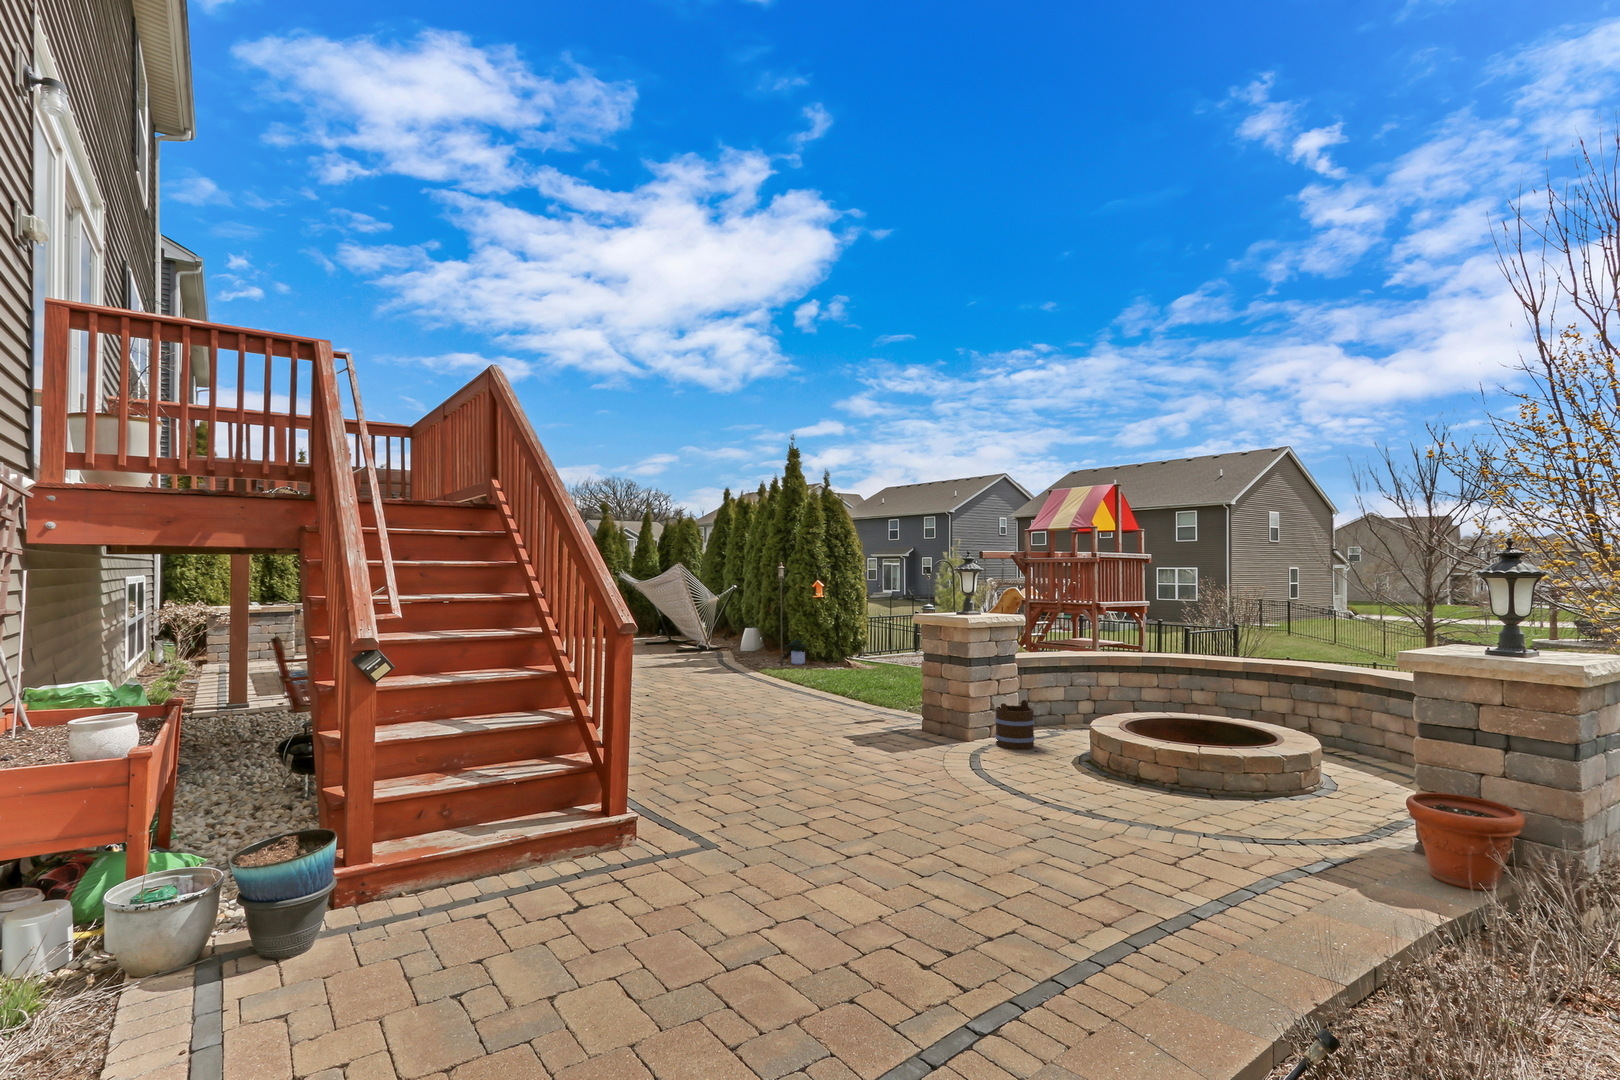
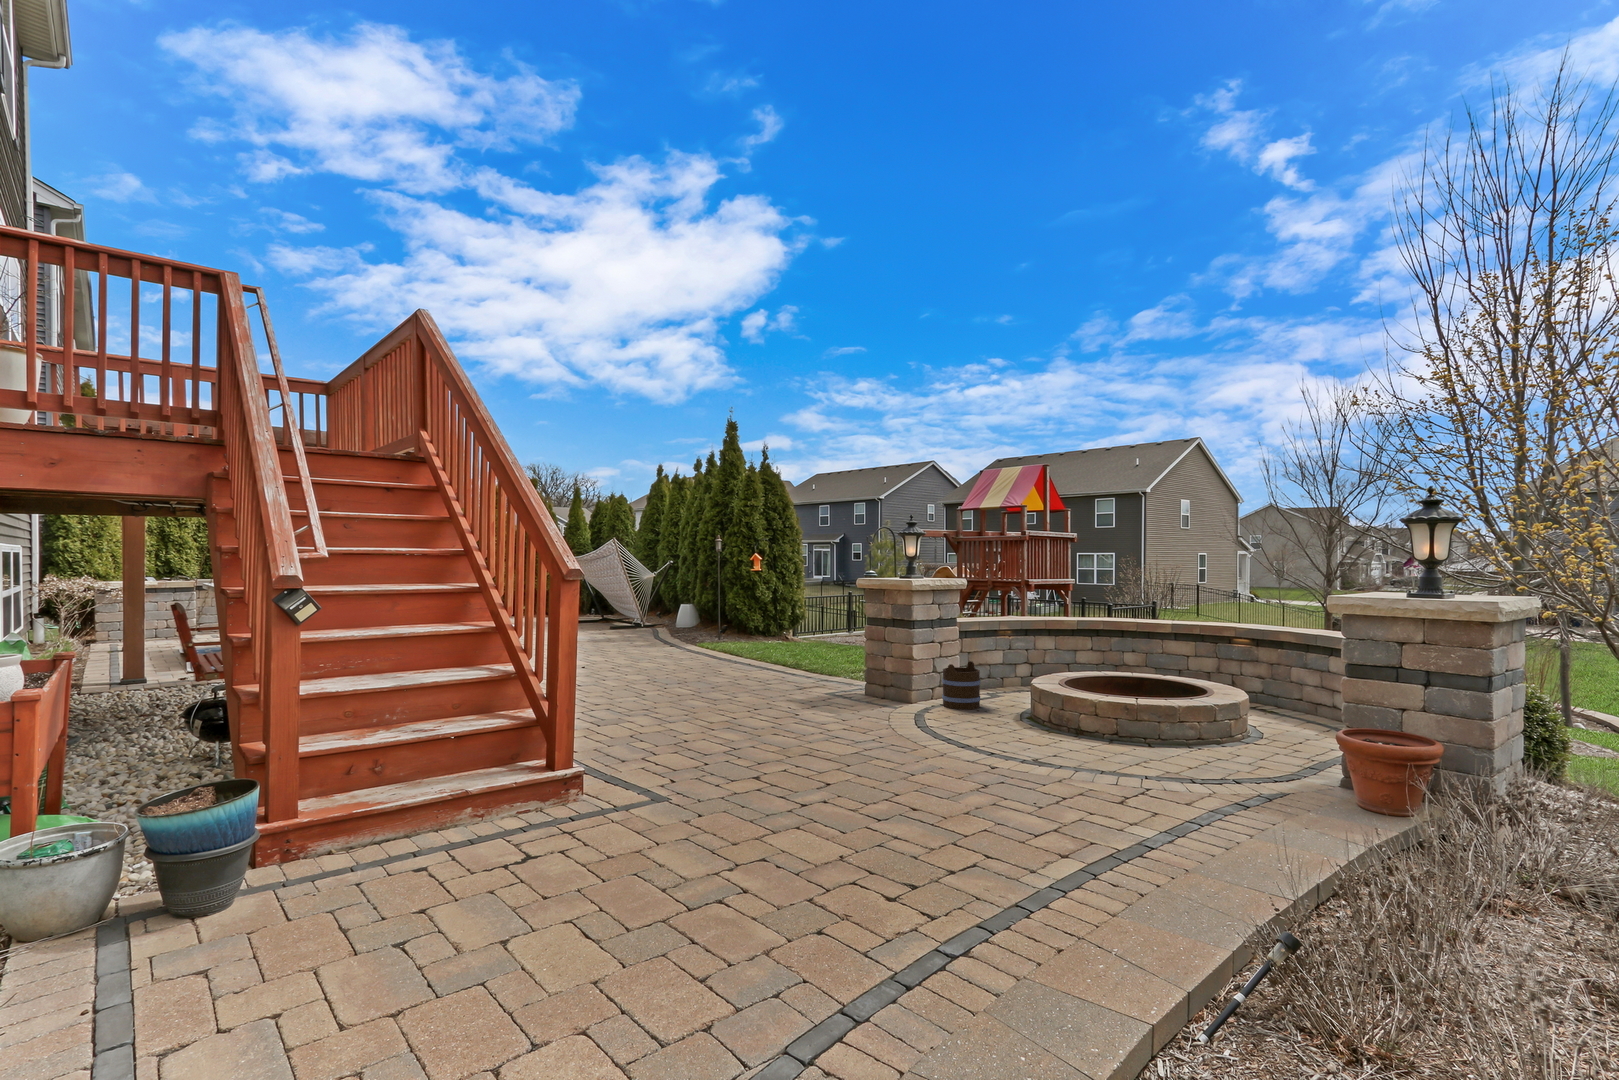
potted plant: present [783,638,808,665] -> none [724,611,756,639]

